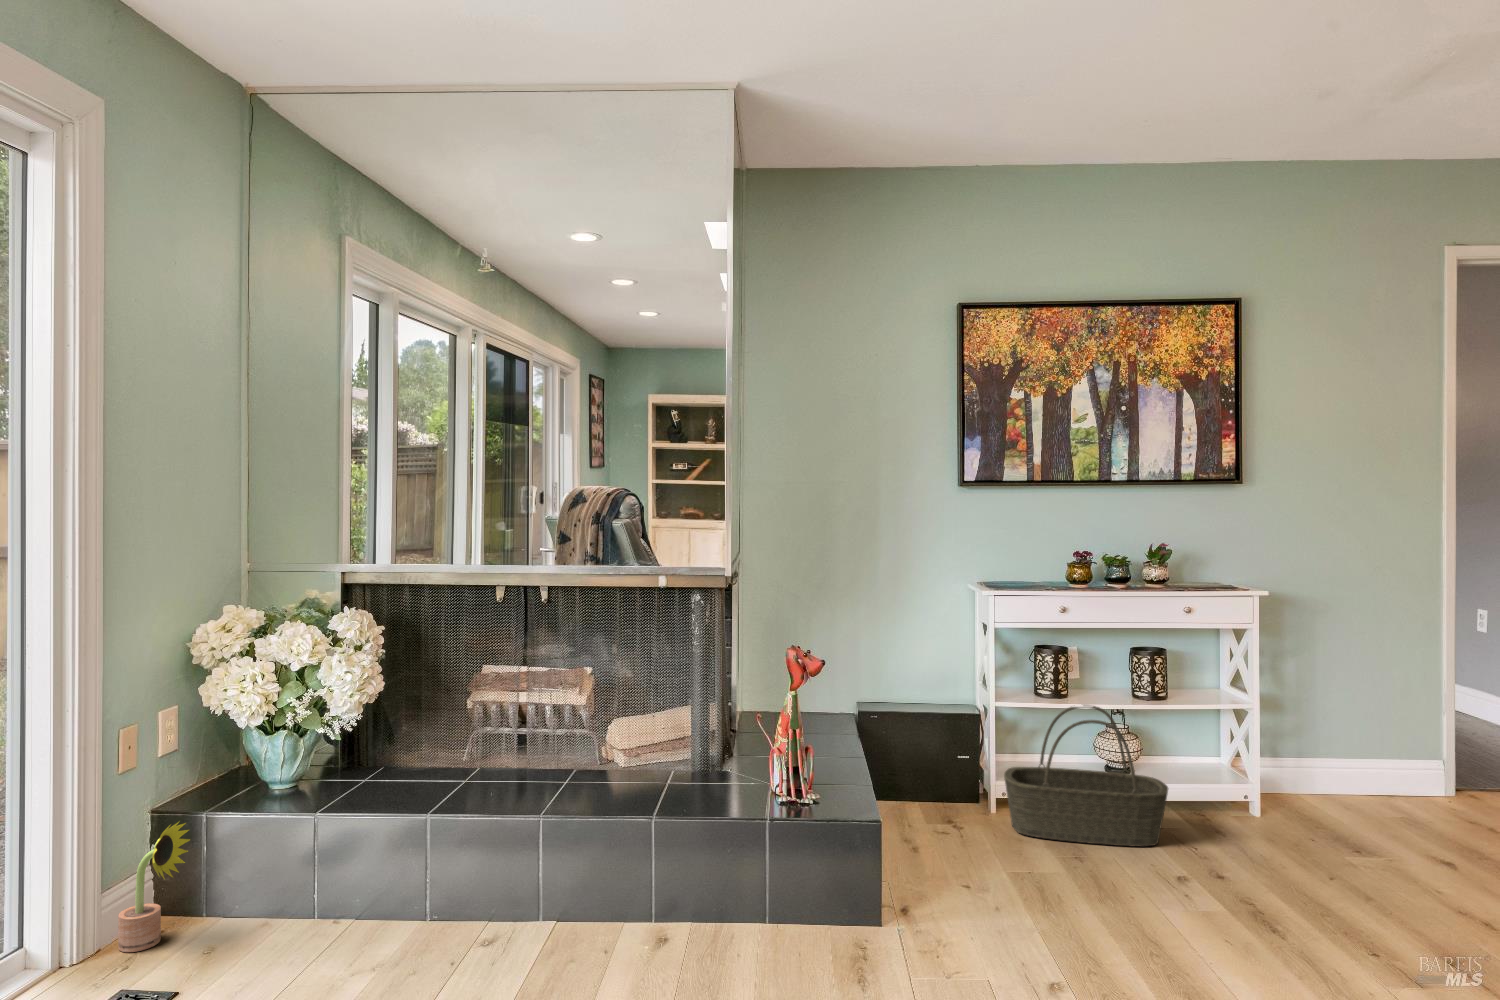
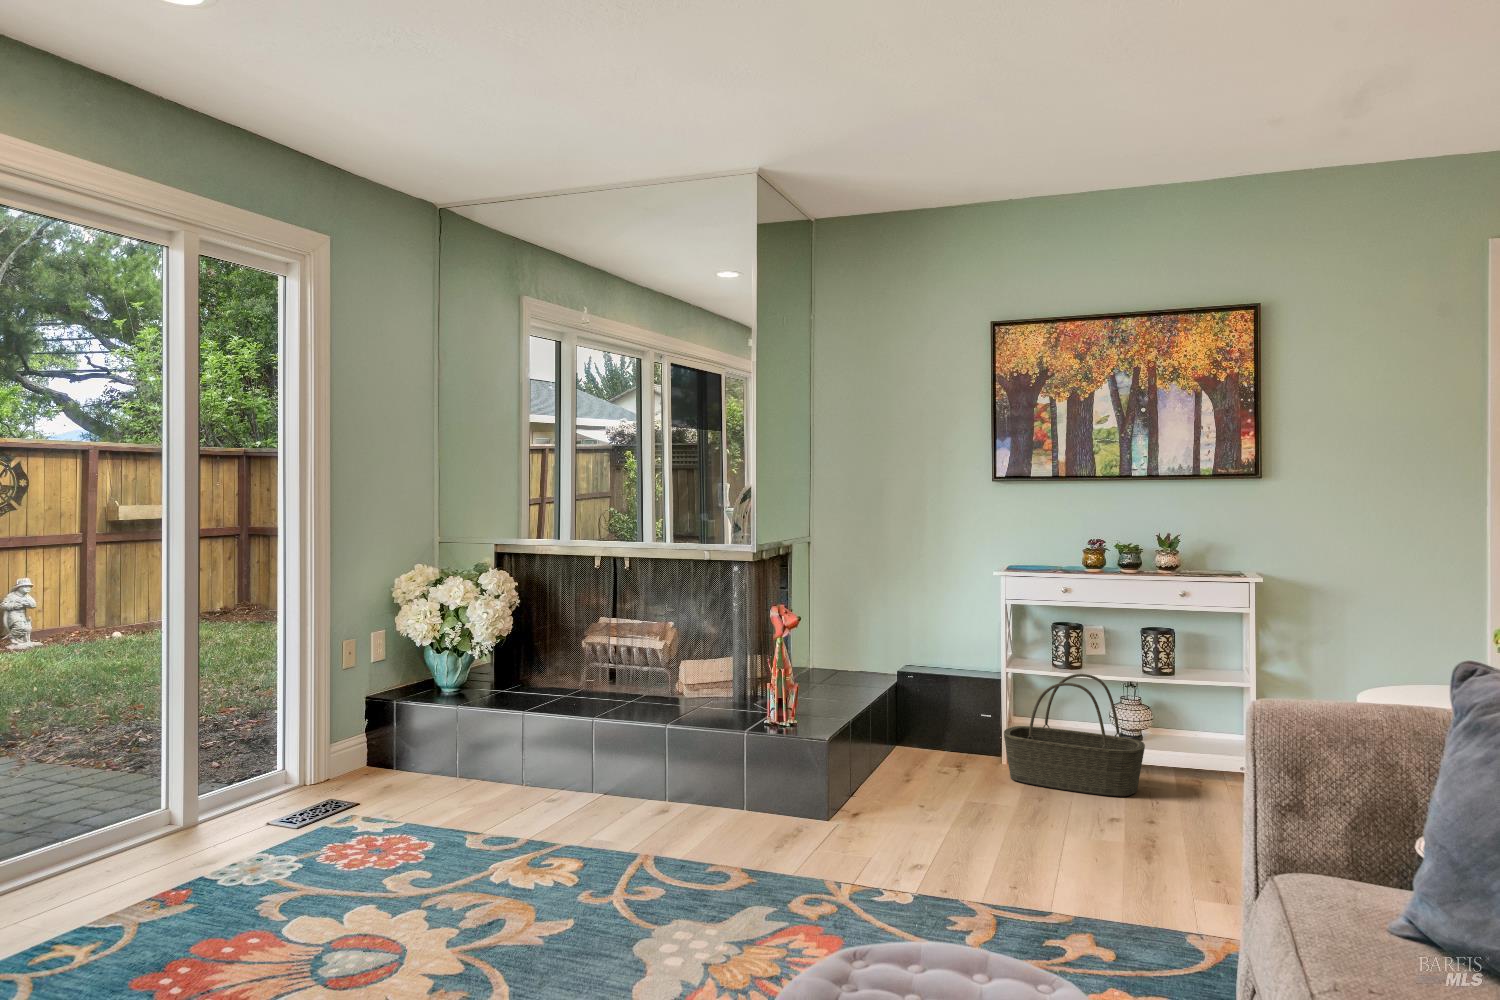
decorative plant: present [118,822,190,952] -> none [341,701,385,781]

